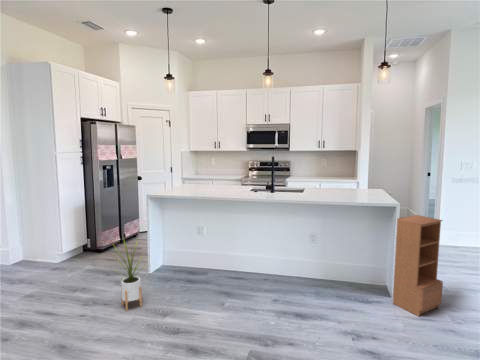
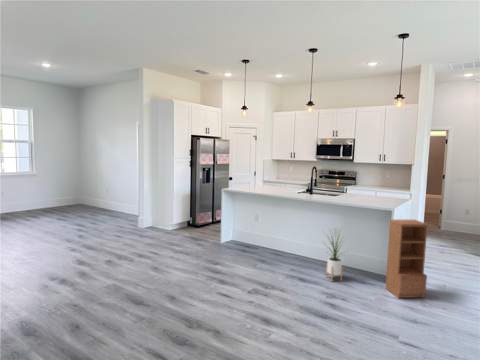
house plant: present [121,241,142,311] -> present [326,232,345,281]

